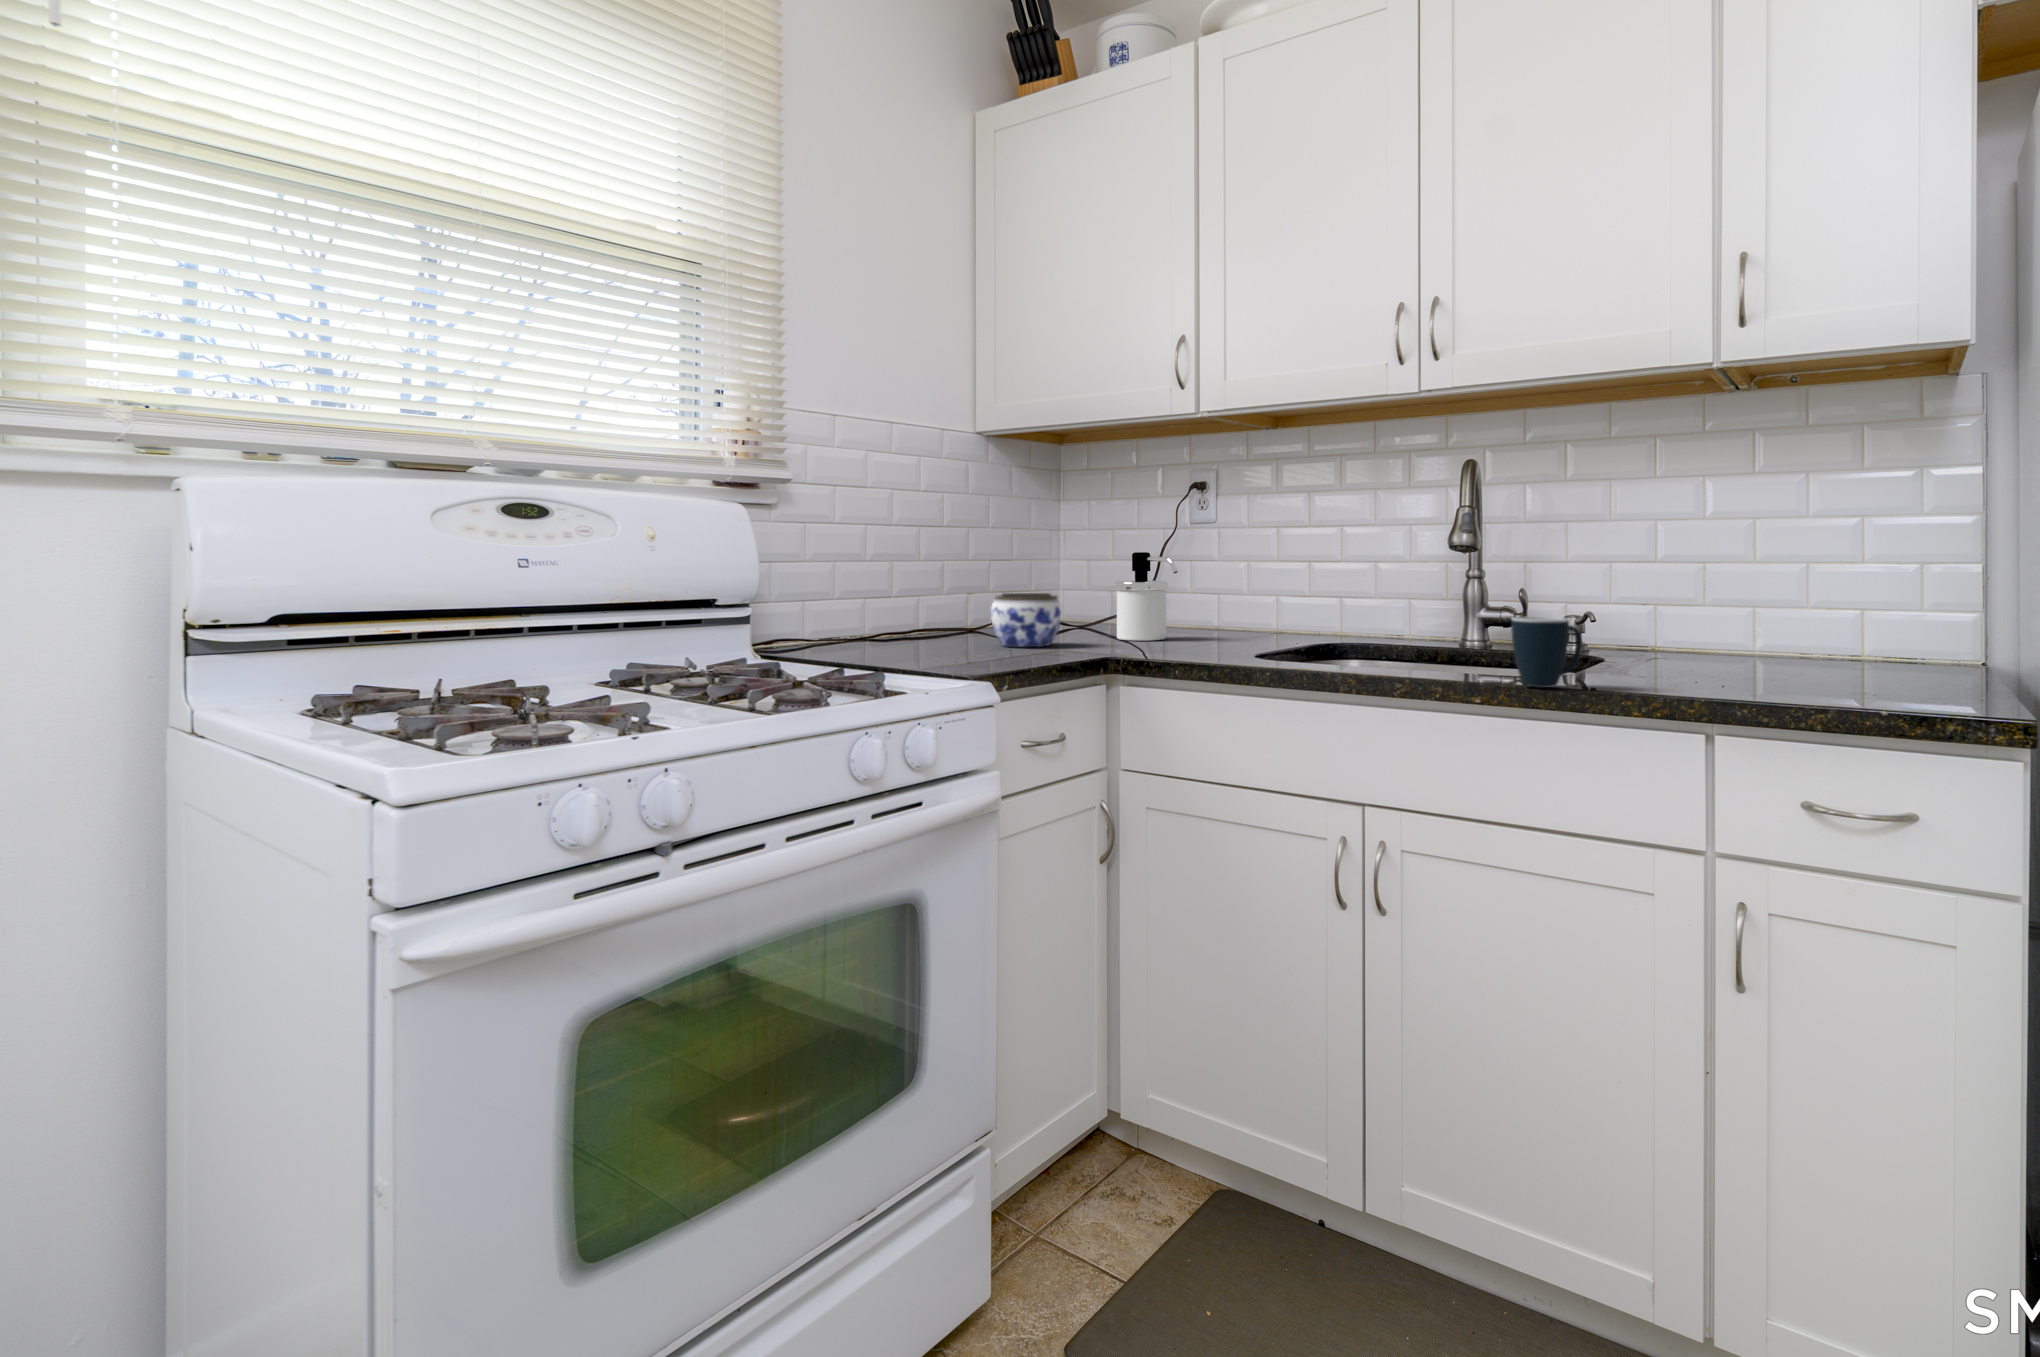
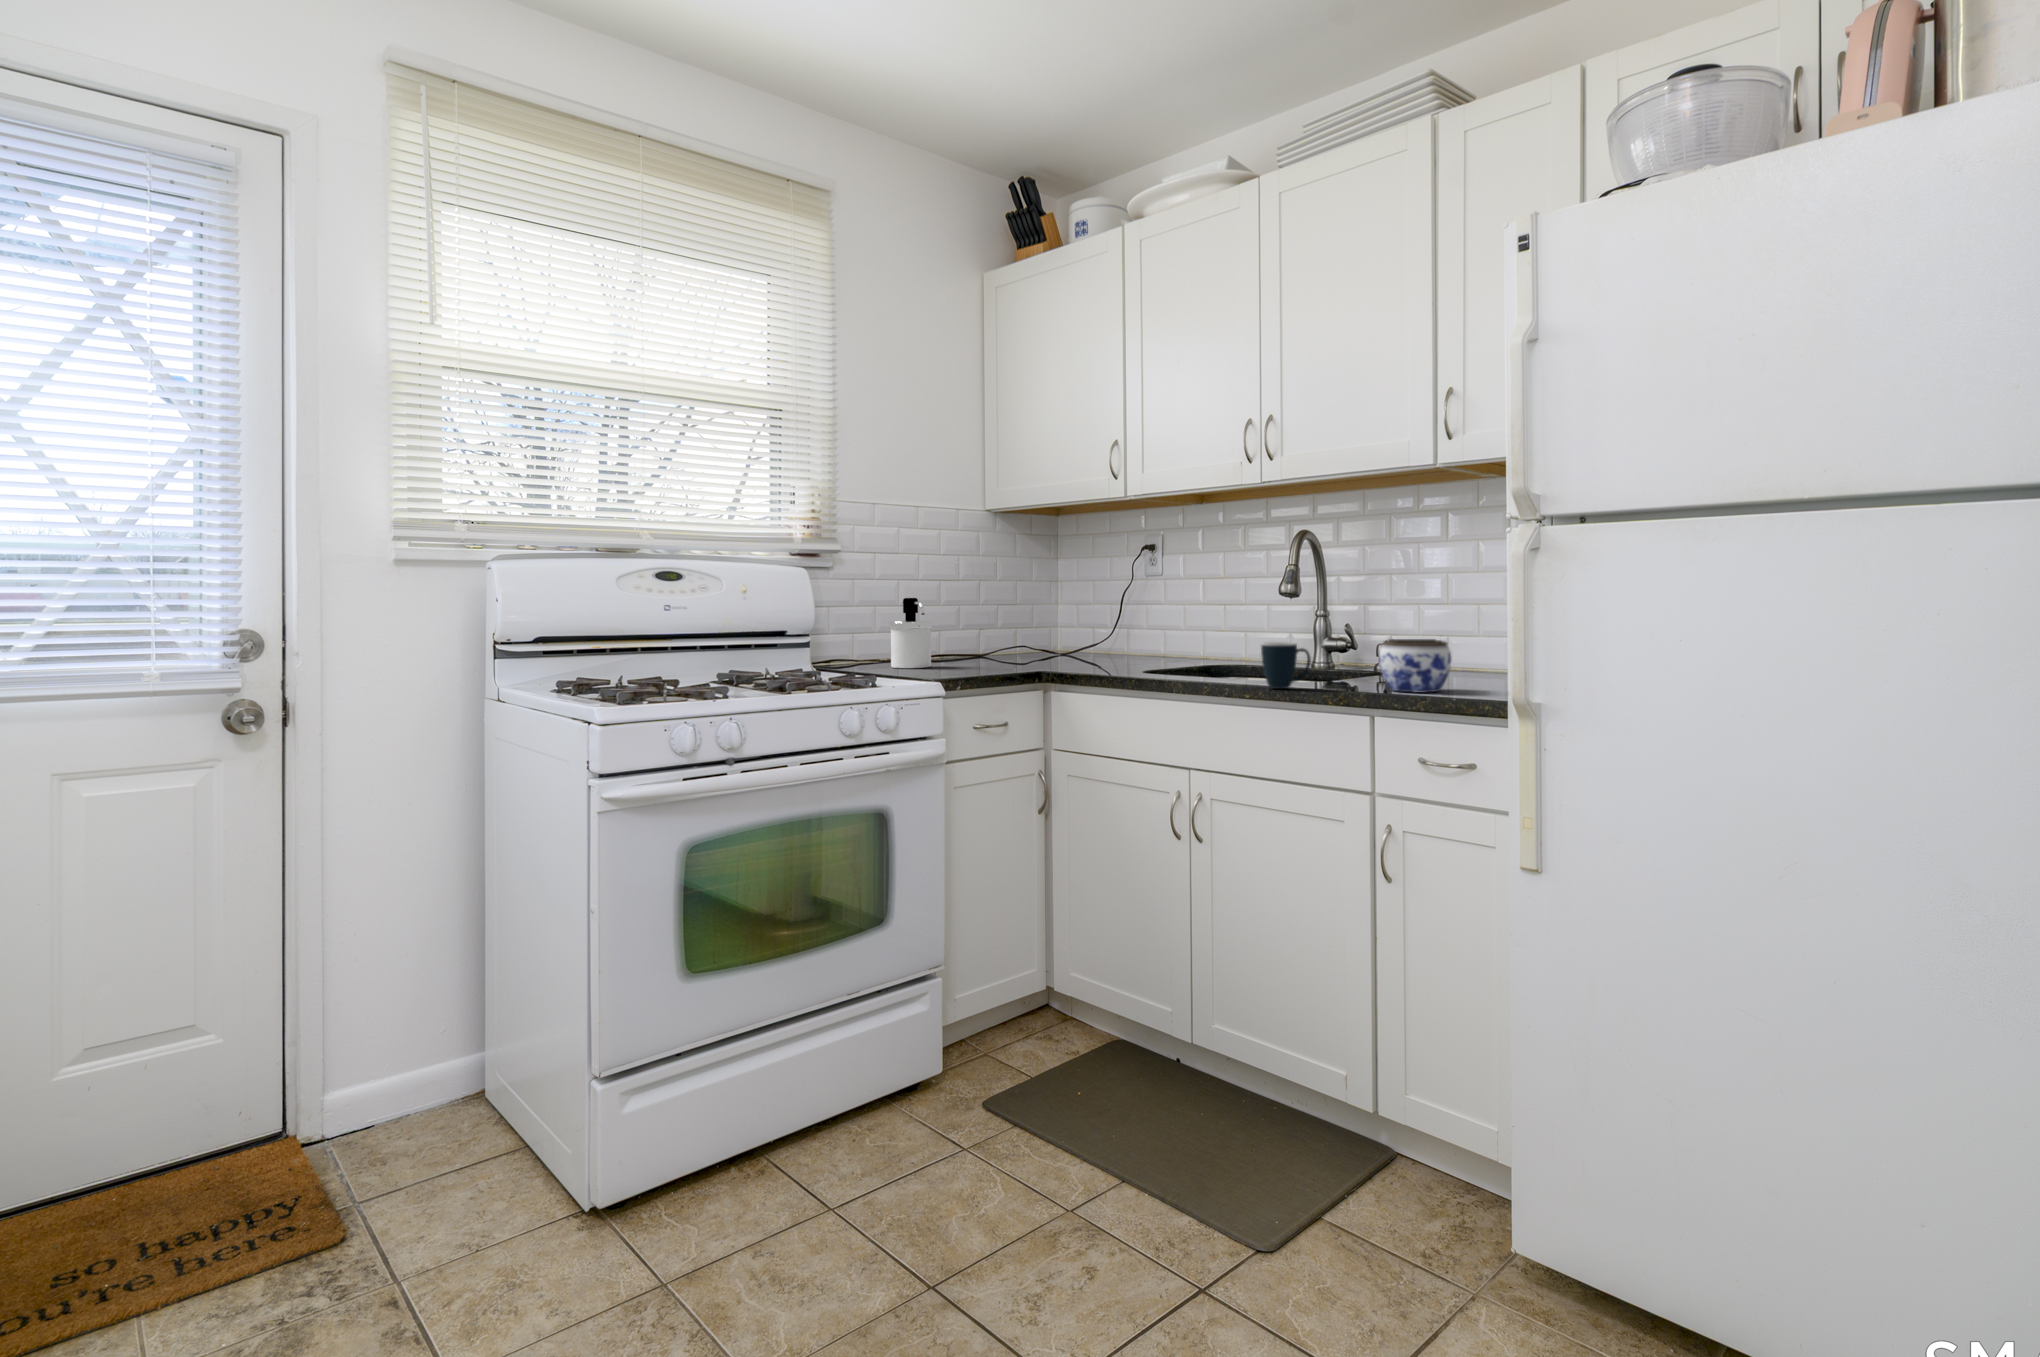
soap dispenser: present [1115,552,1177,641] -> present [889,598,932,668]
jar: present [991,593,1061,647] -> present [1379,639,1451,692]

